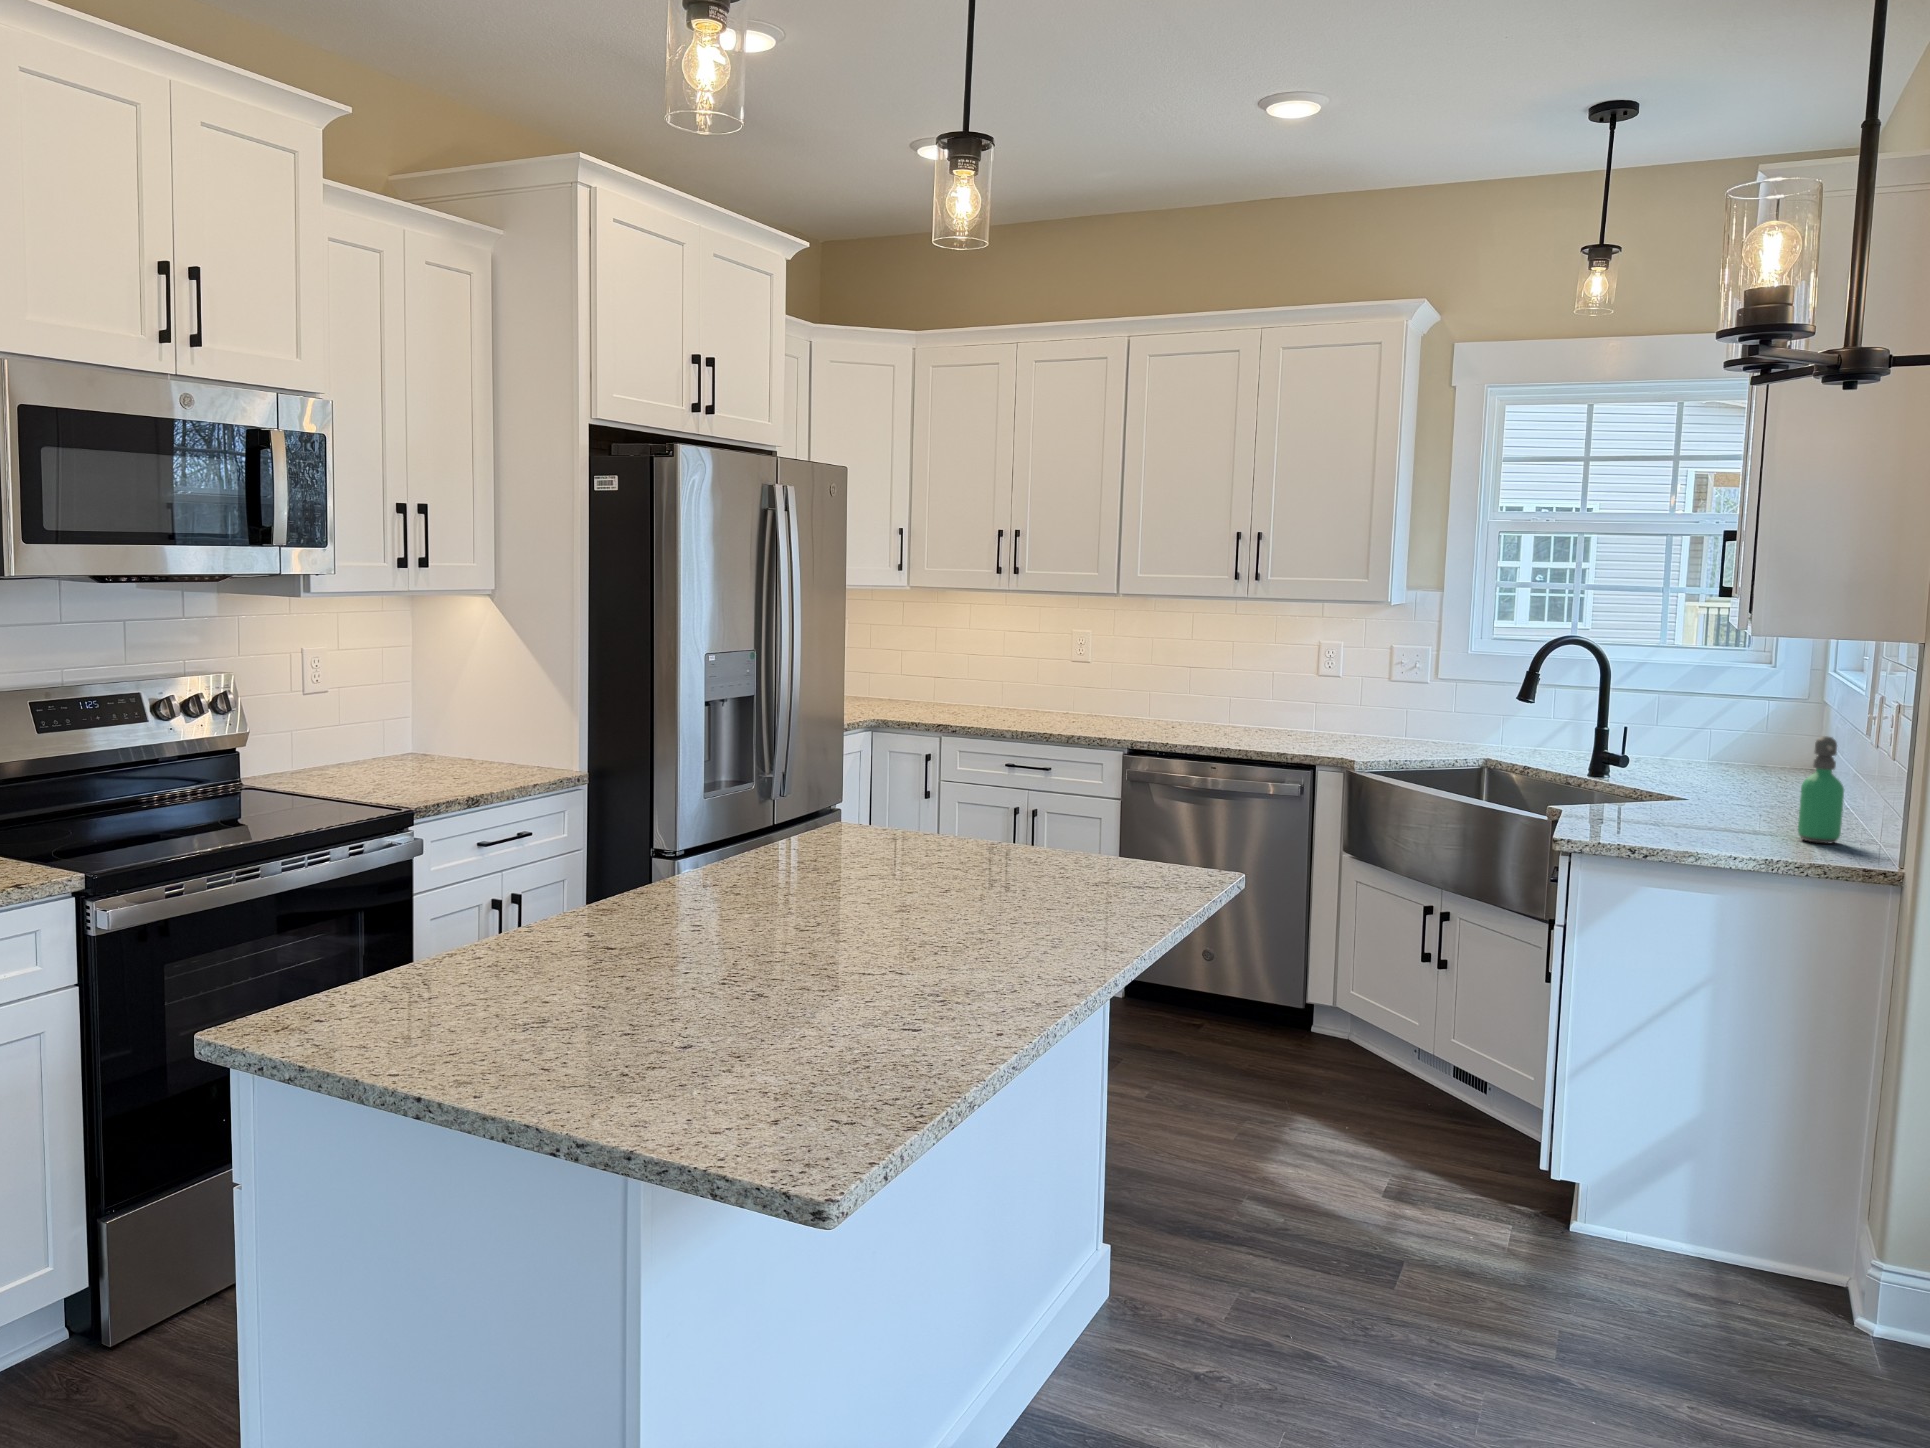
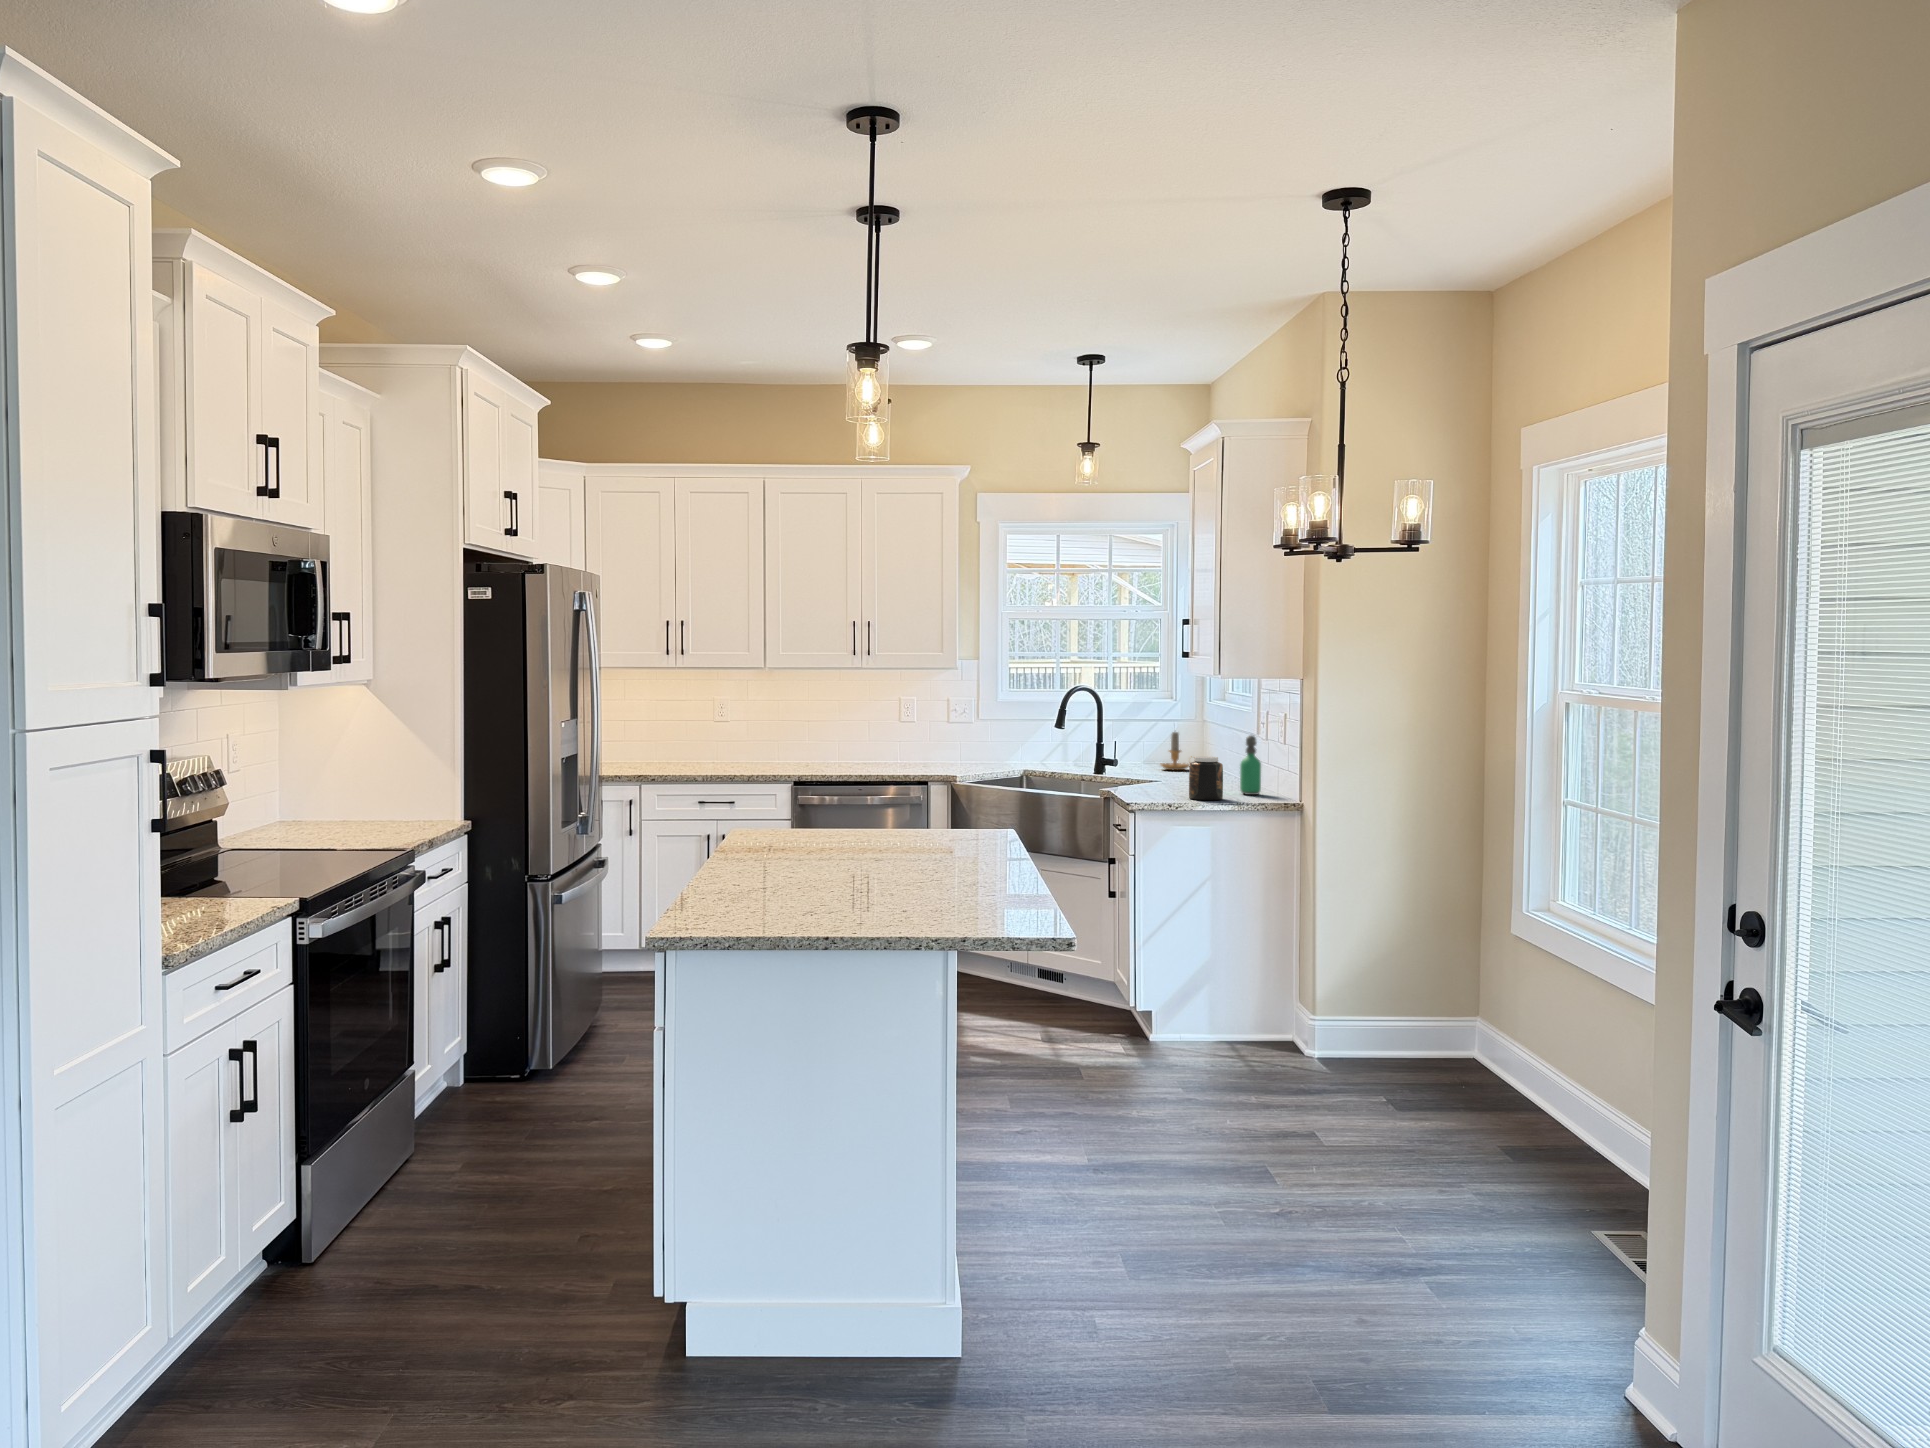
candle: none [1713,713,1783,779] -> present [1161,732,1192,770]
jar: none [1679,767,1748,848] -> present [1189,756,1223,800]

